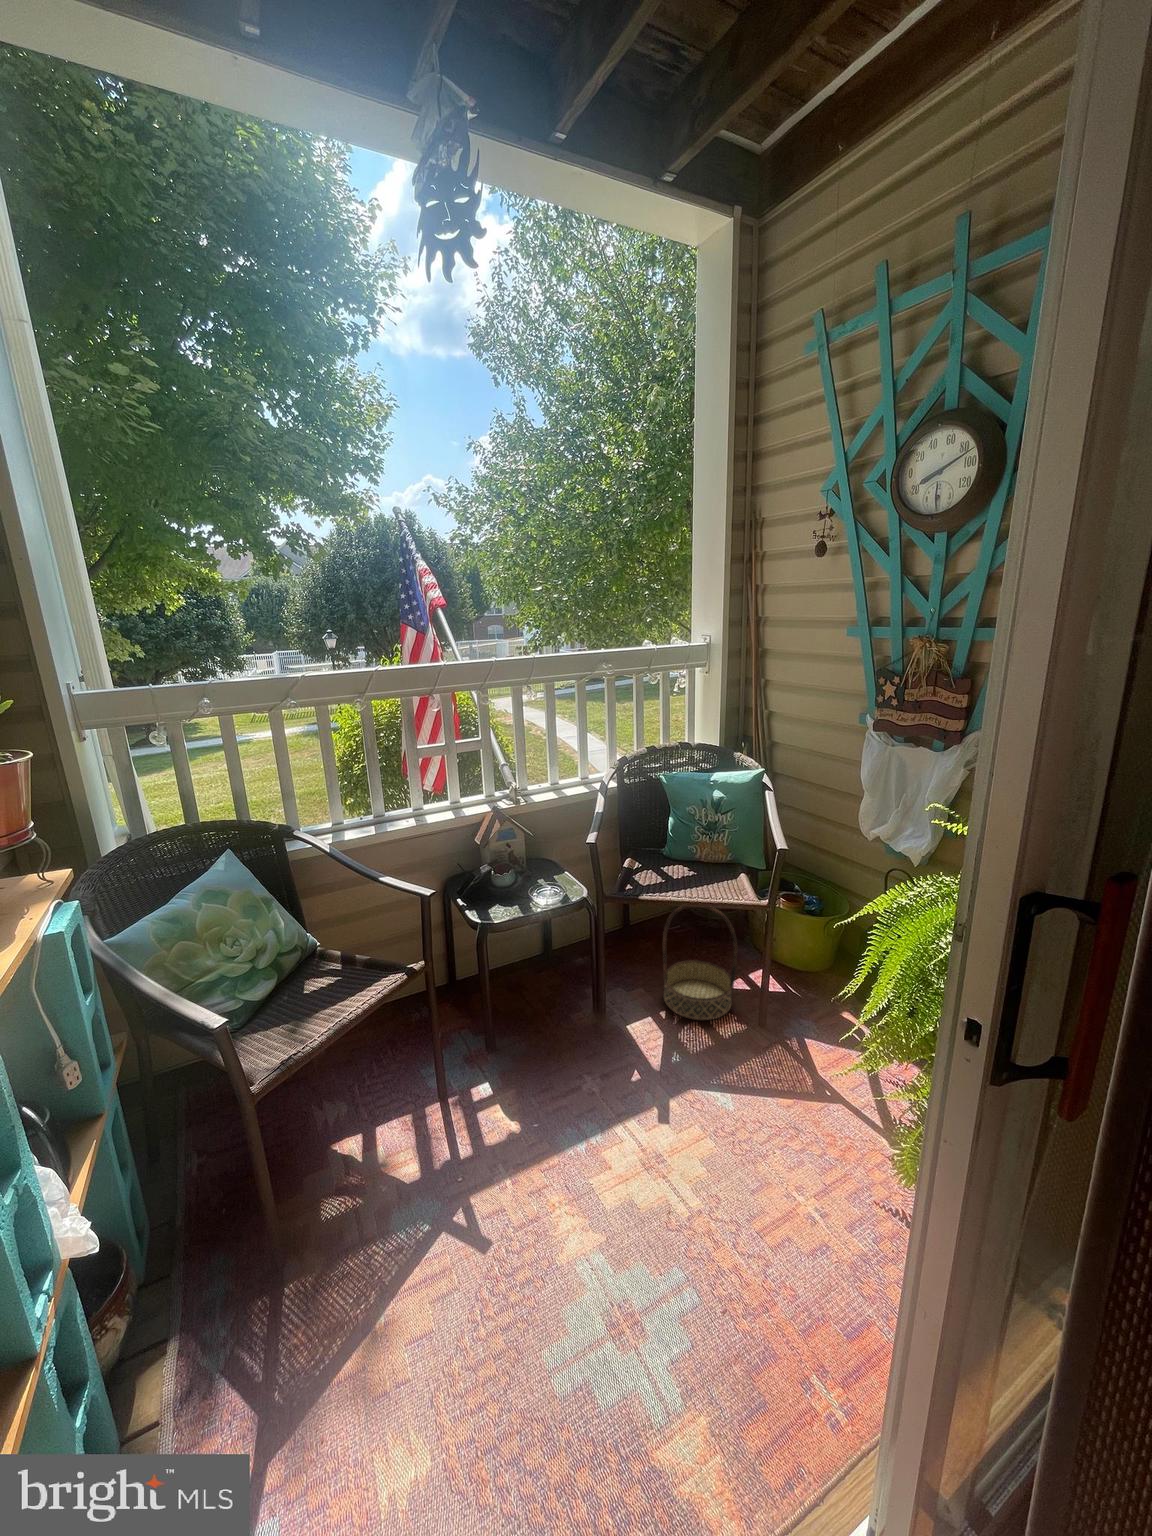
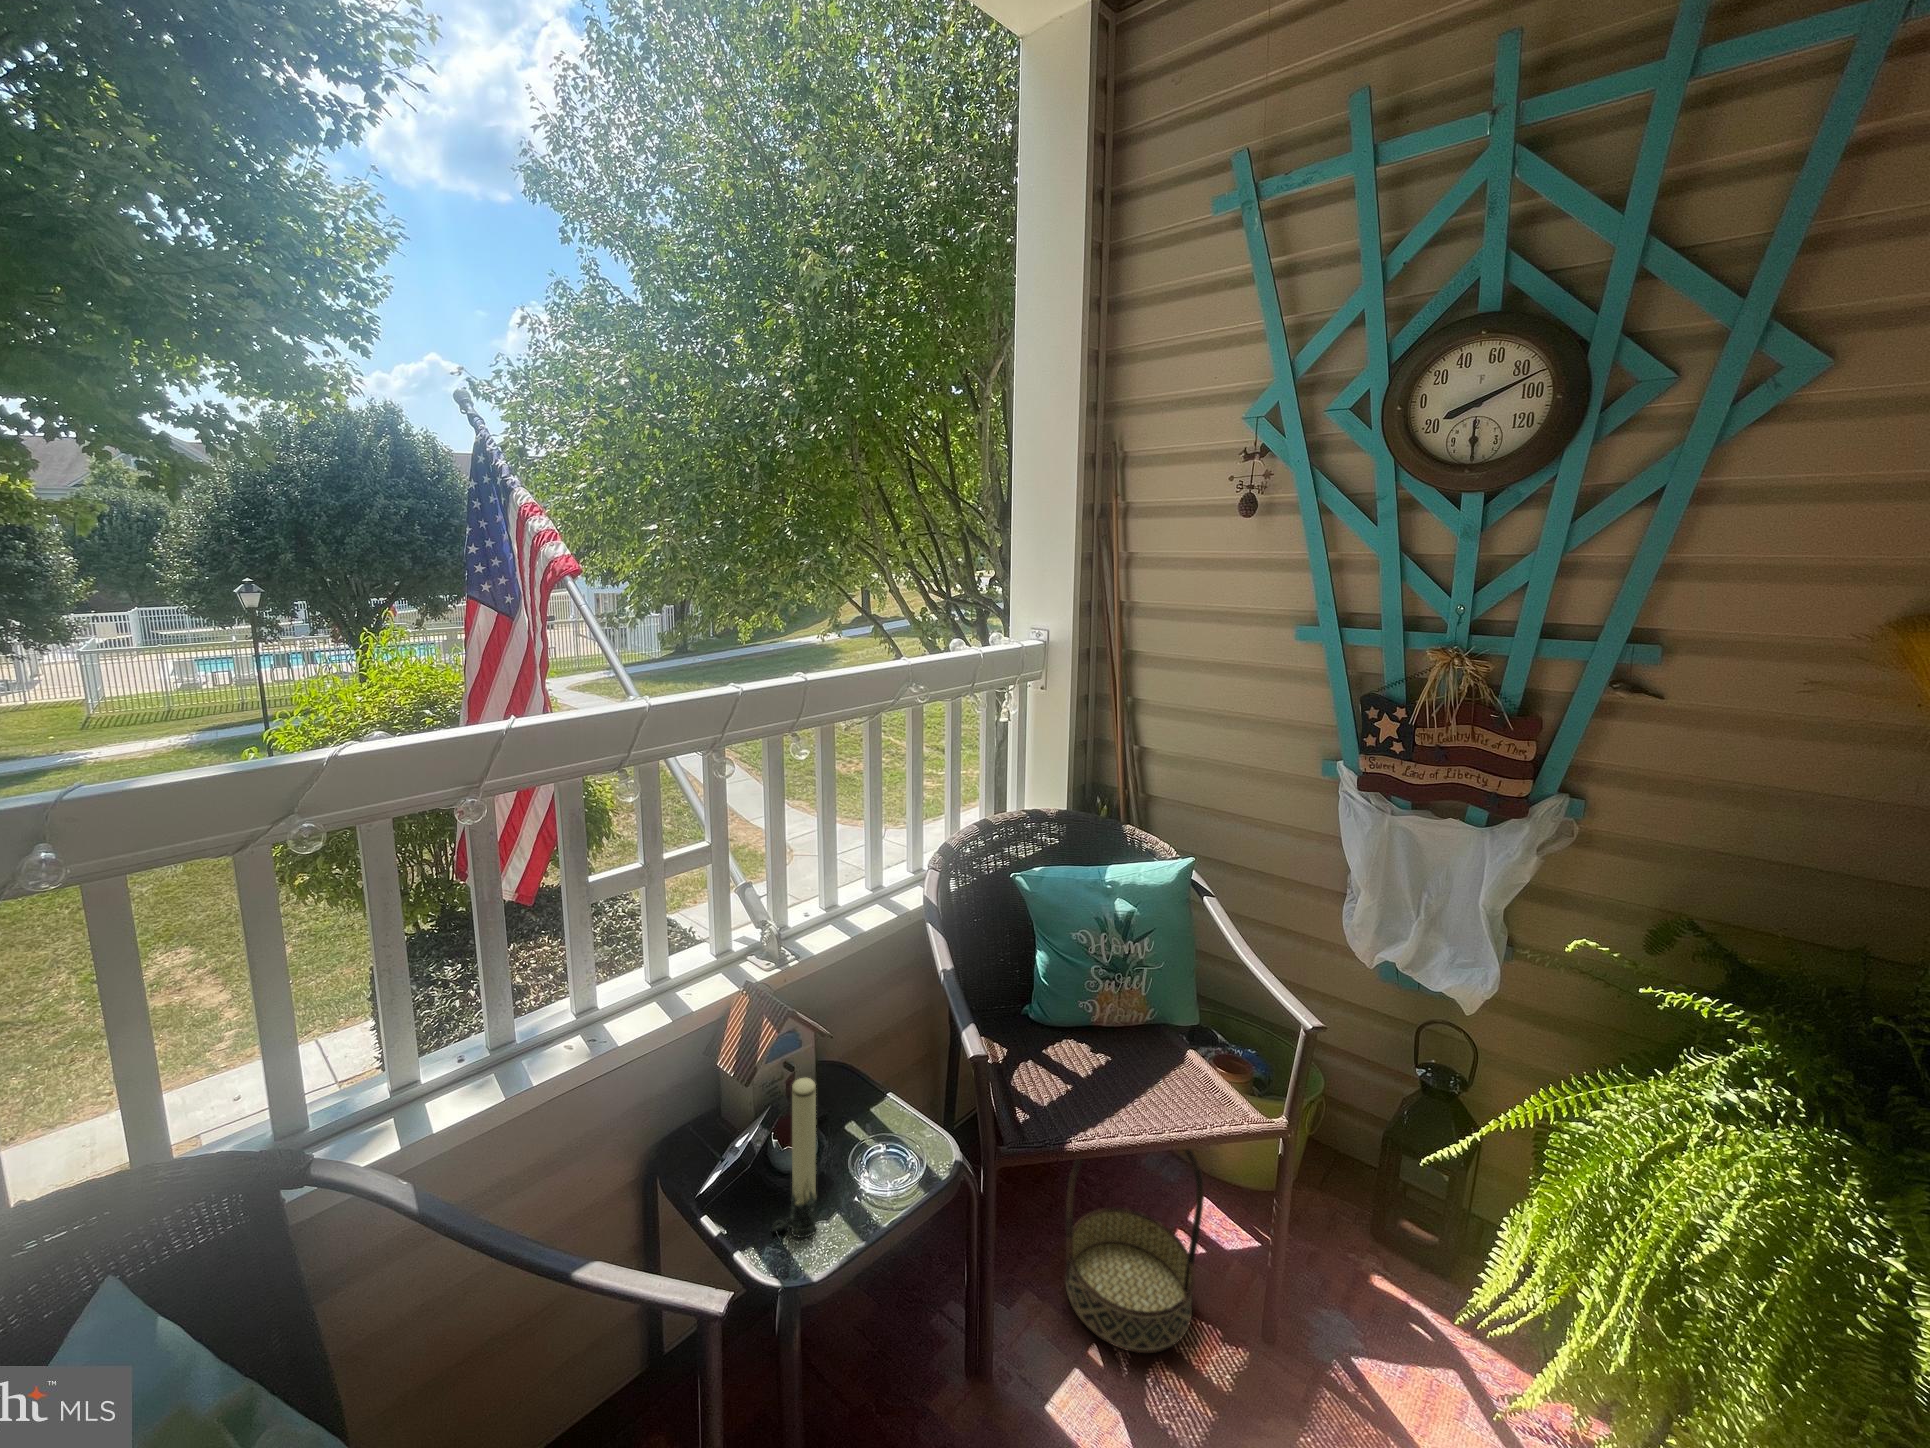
candle: none [487,835,507,908] -> present [772,1078,817,1238]

